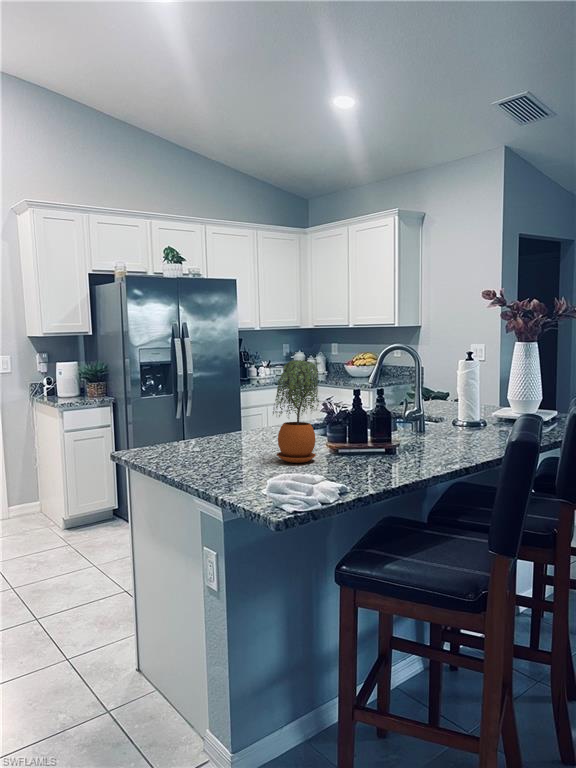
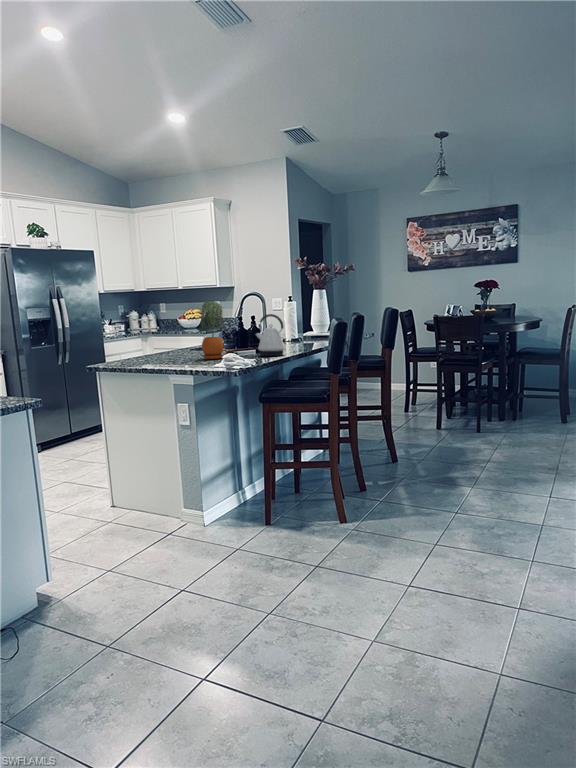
kettle: none [373,390,425,471] -> present [256,314,286,356]

